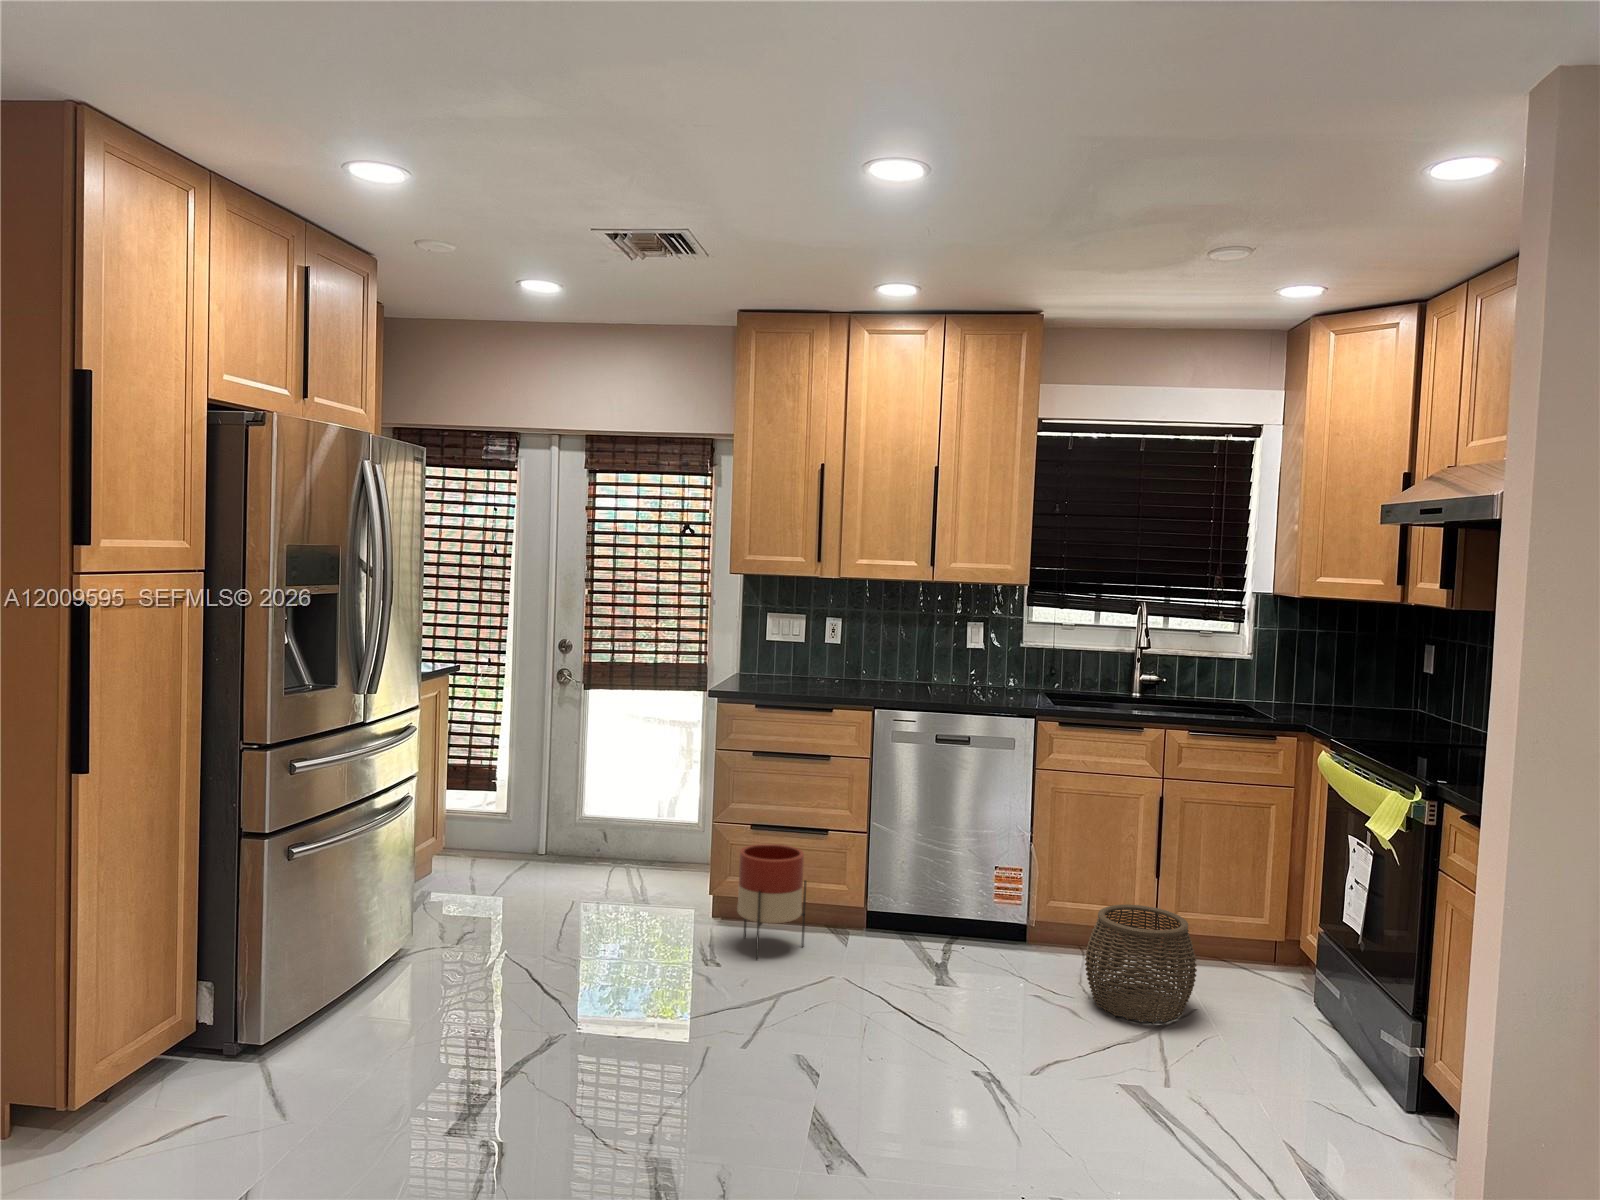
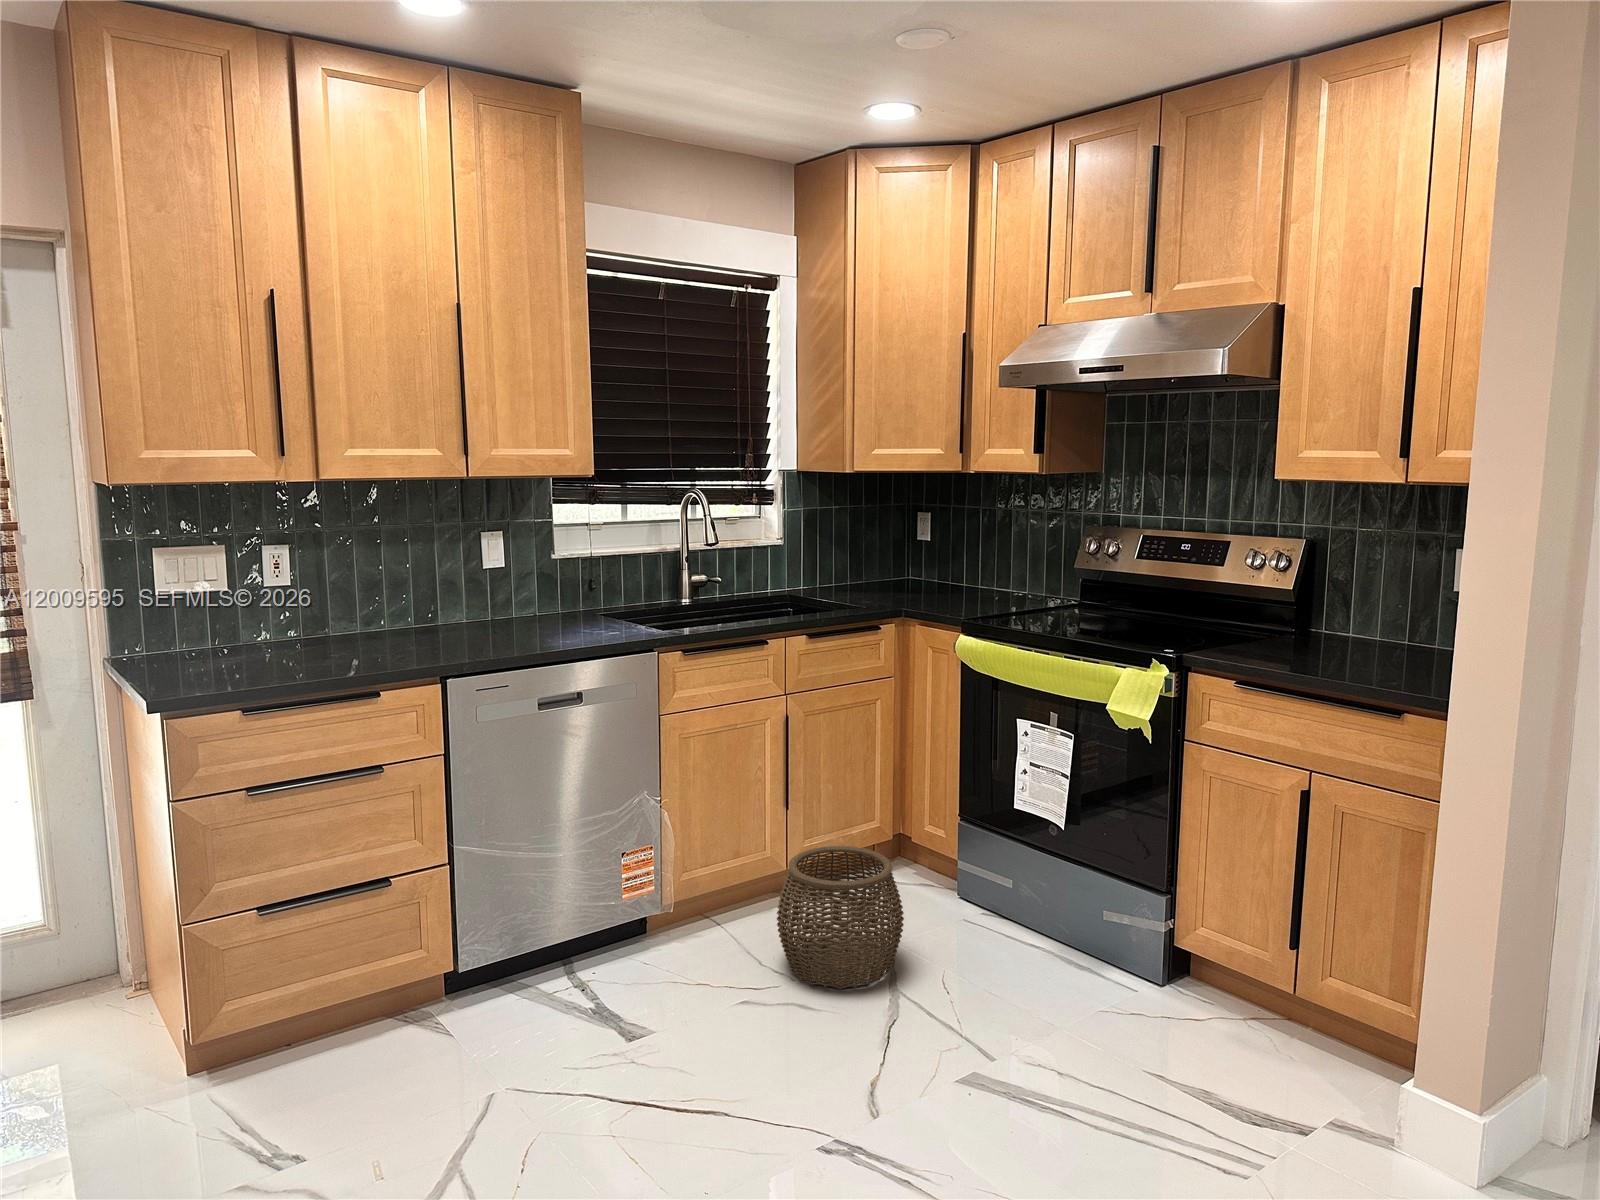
planter: present [737,844,806,959] -> none [267,917,386,1119]

